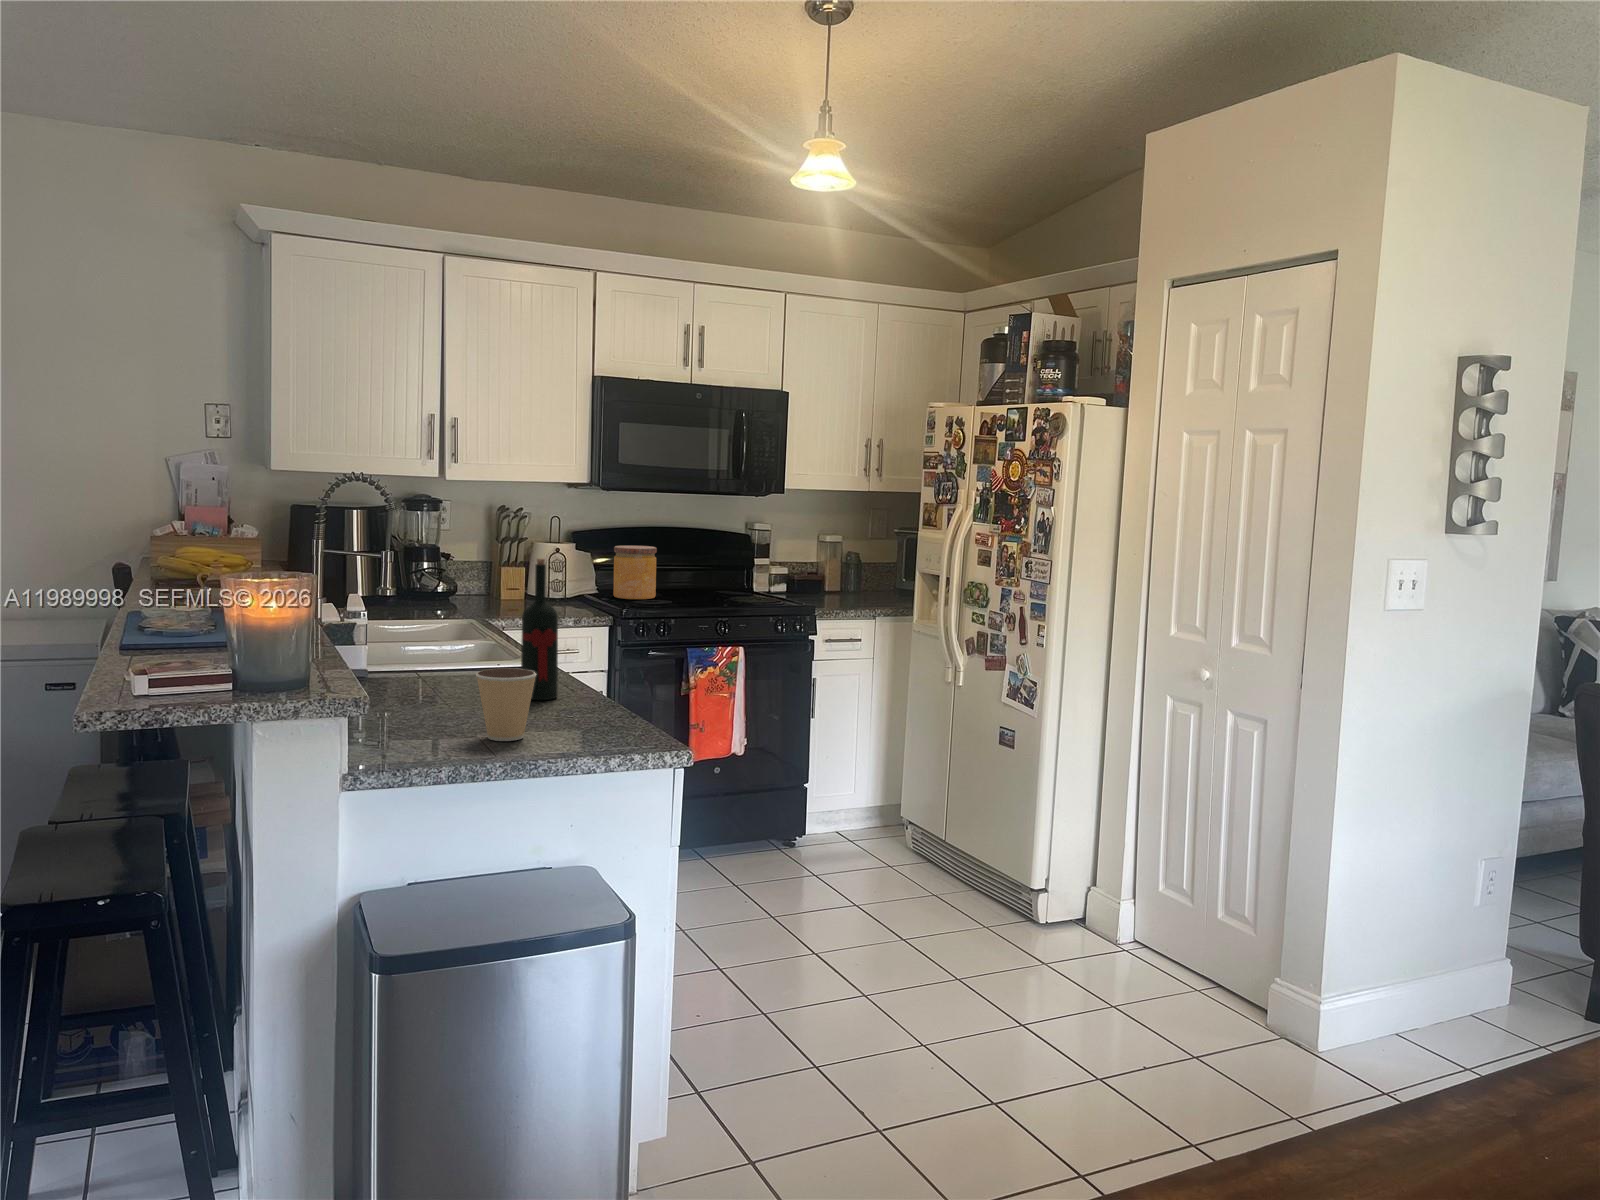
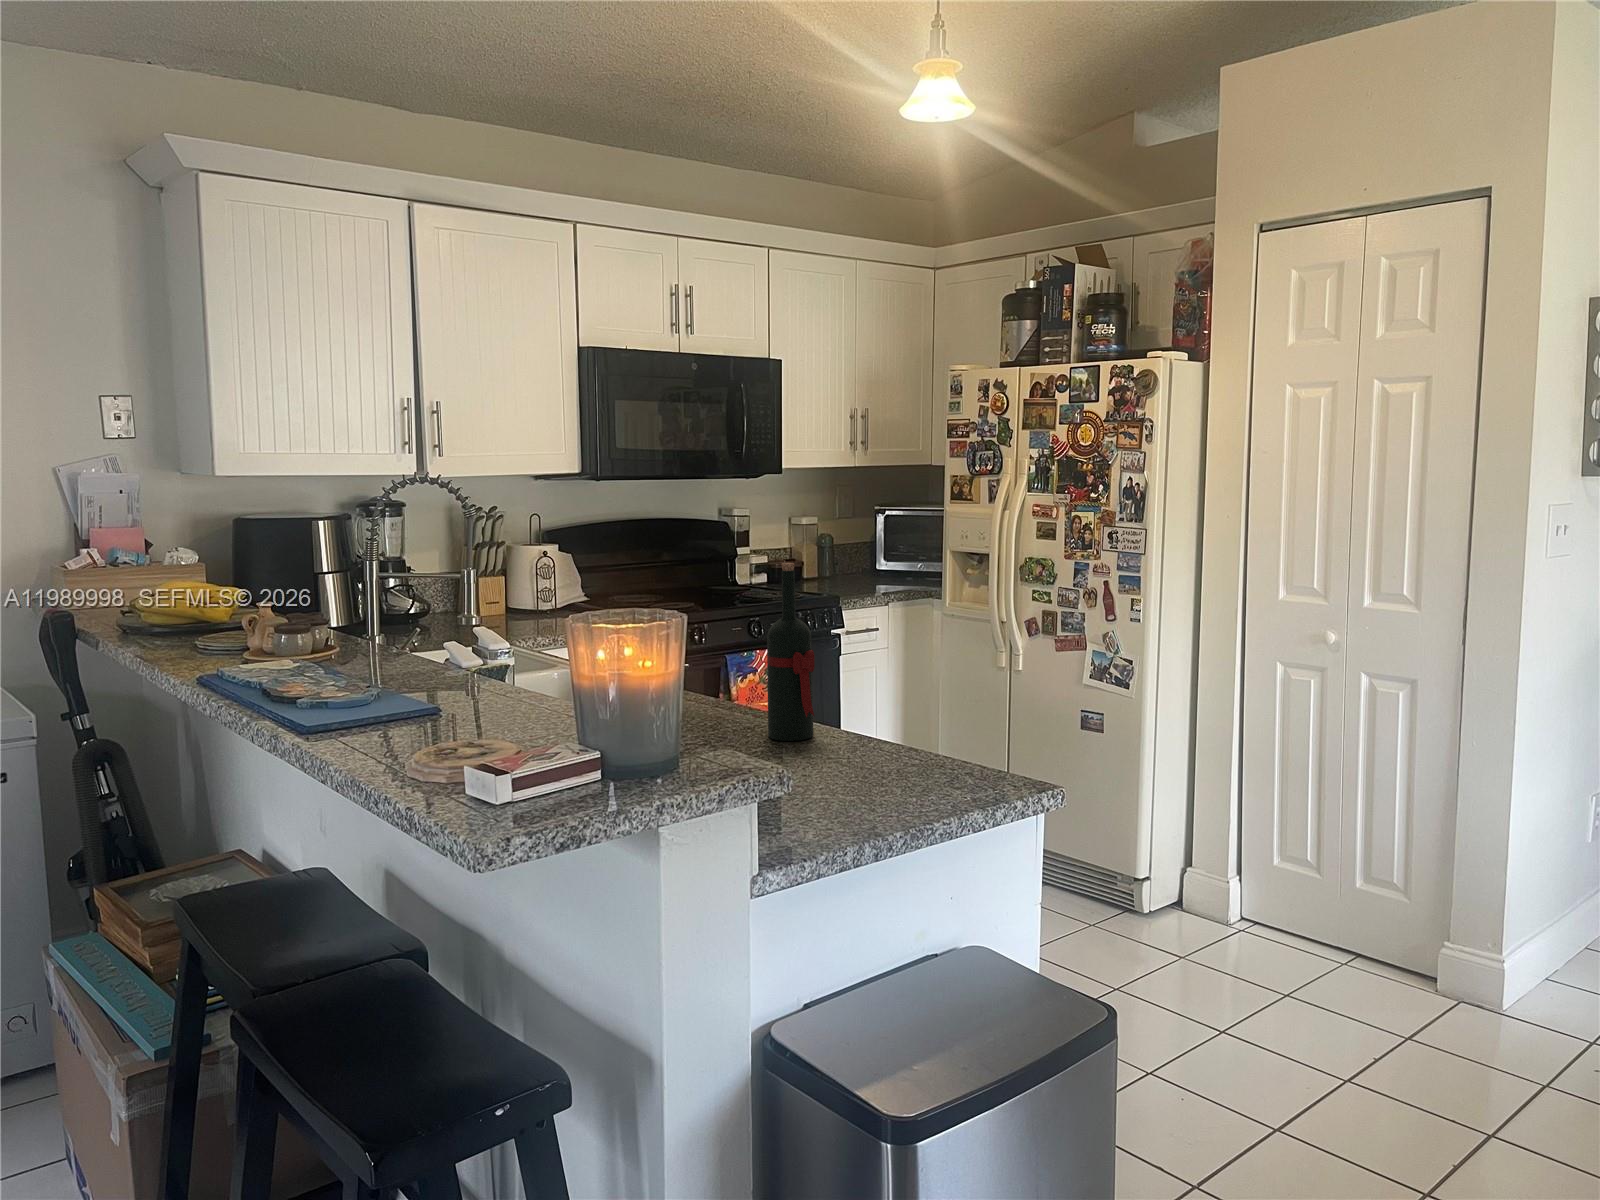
jar: present [613,546,657,599] -> none [602,542,653,604]
coffee cup: present [476,668,537,741] -> none [825,706,903,802]

